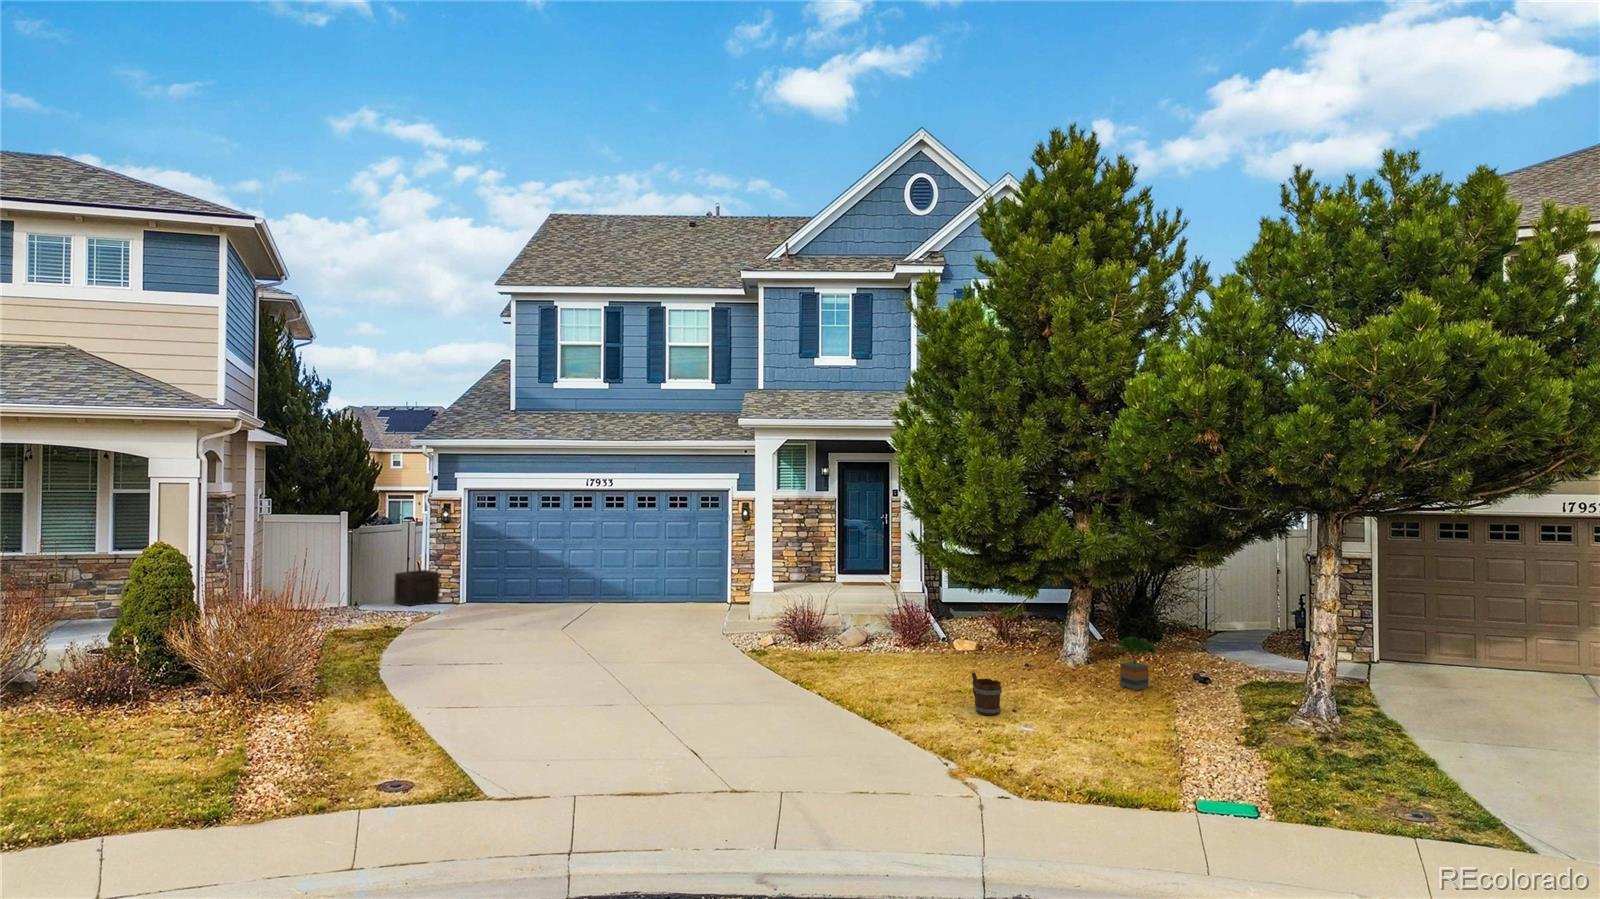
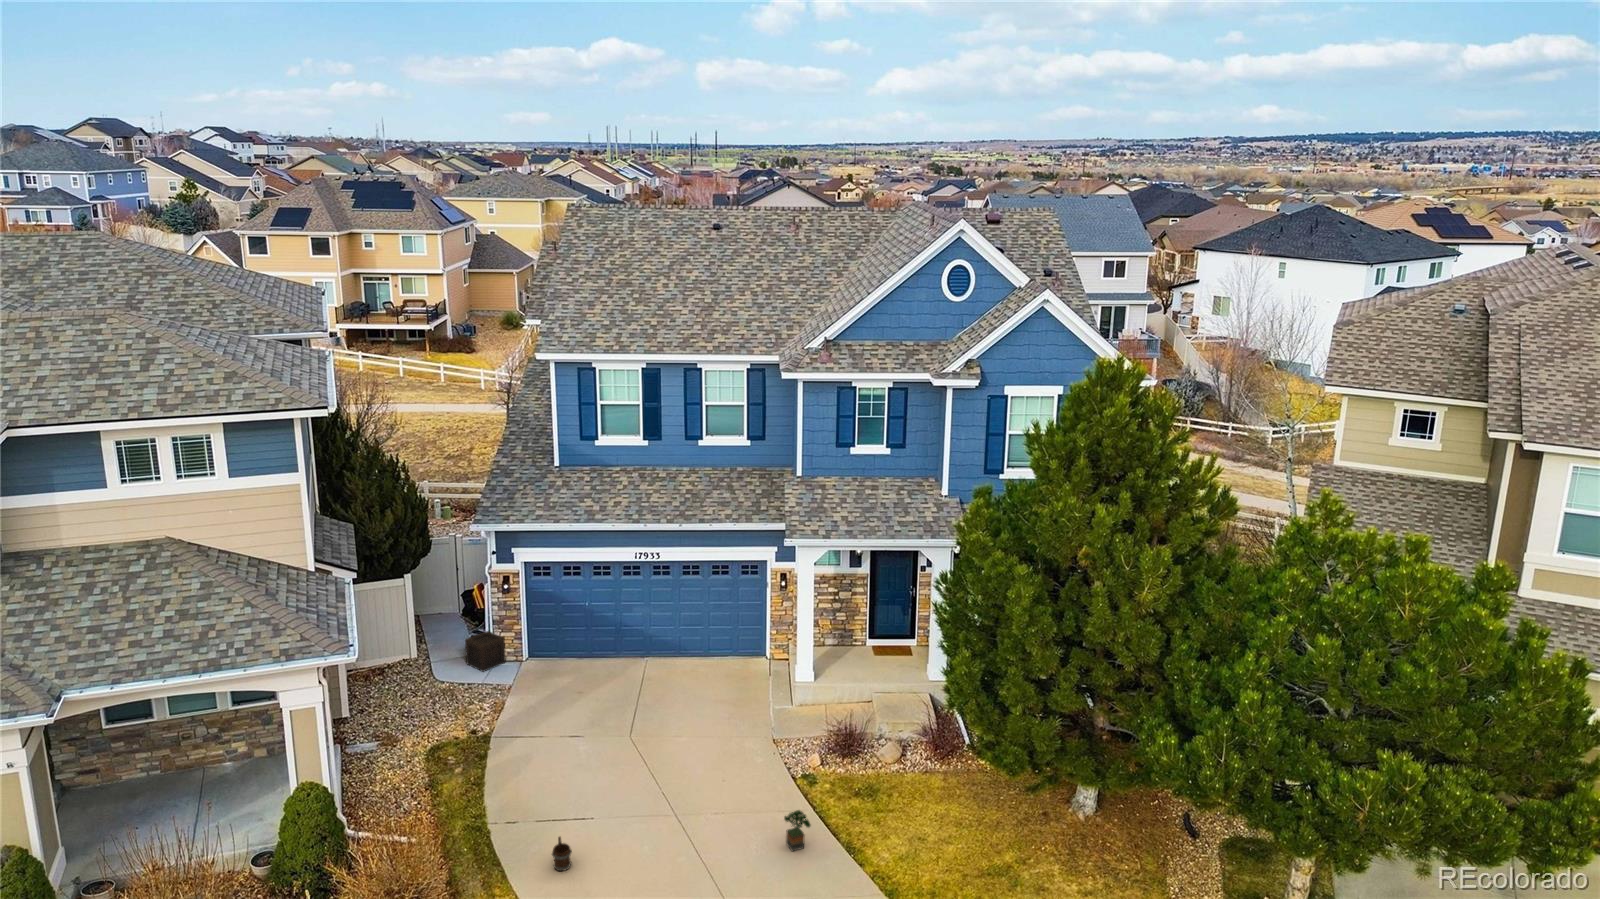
potted tree: present [1116,637,1156,690] -> present [784,810,811,851]
bucket: present [972,672,1002,715] -> present [552,837,572,871]

